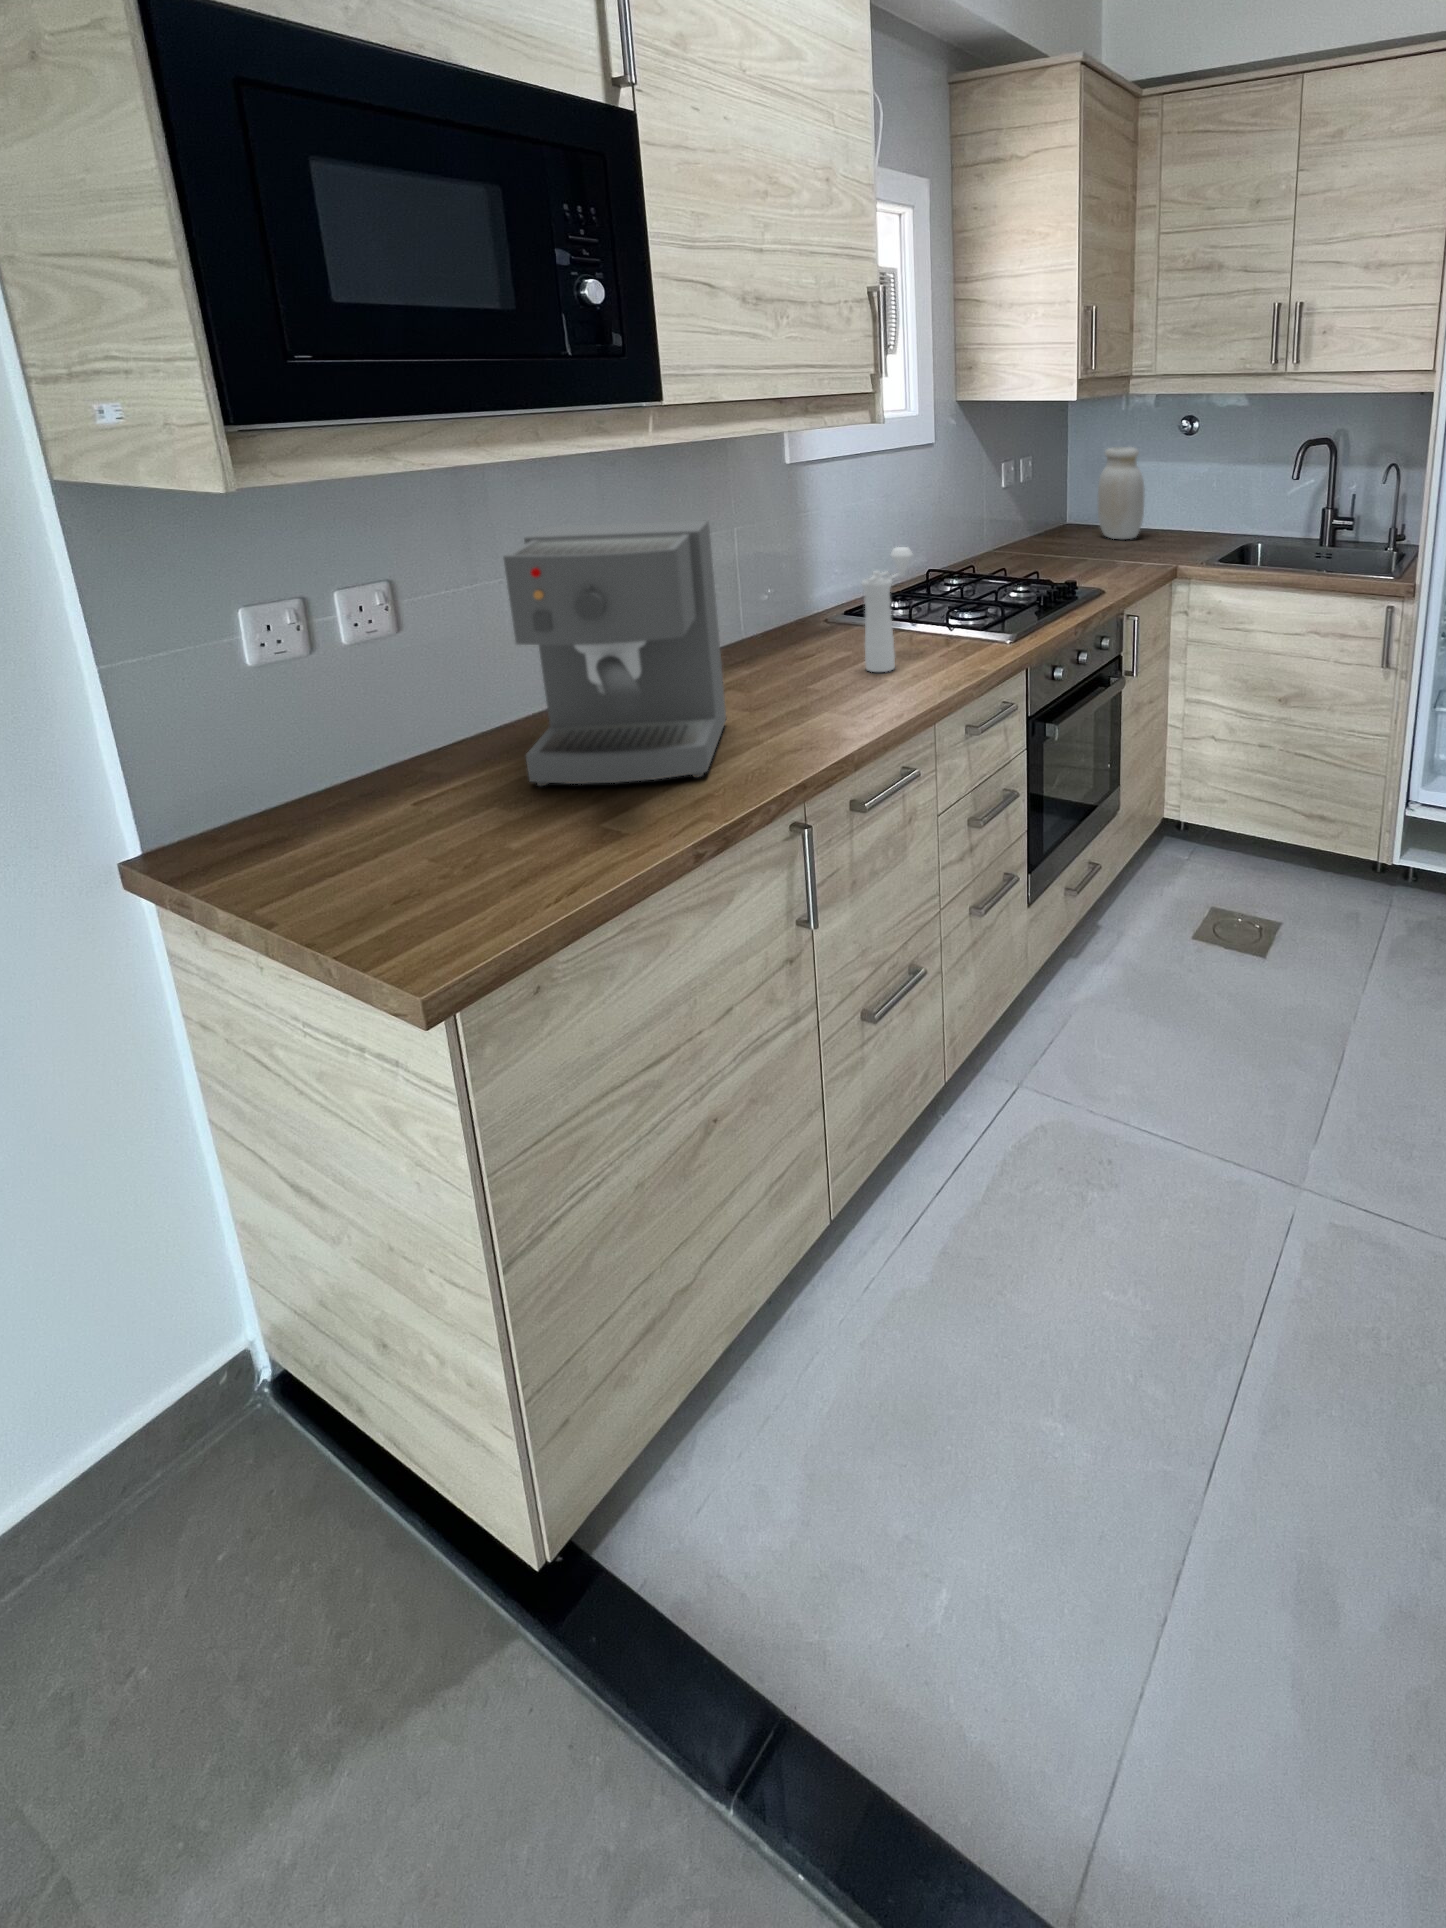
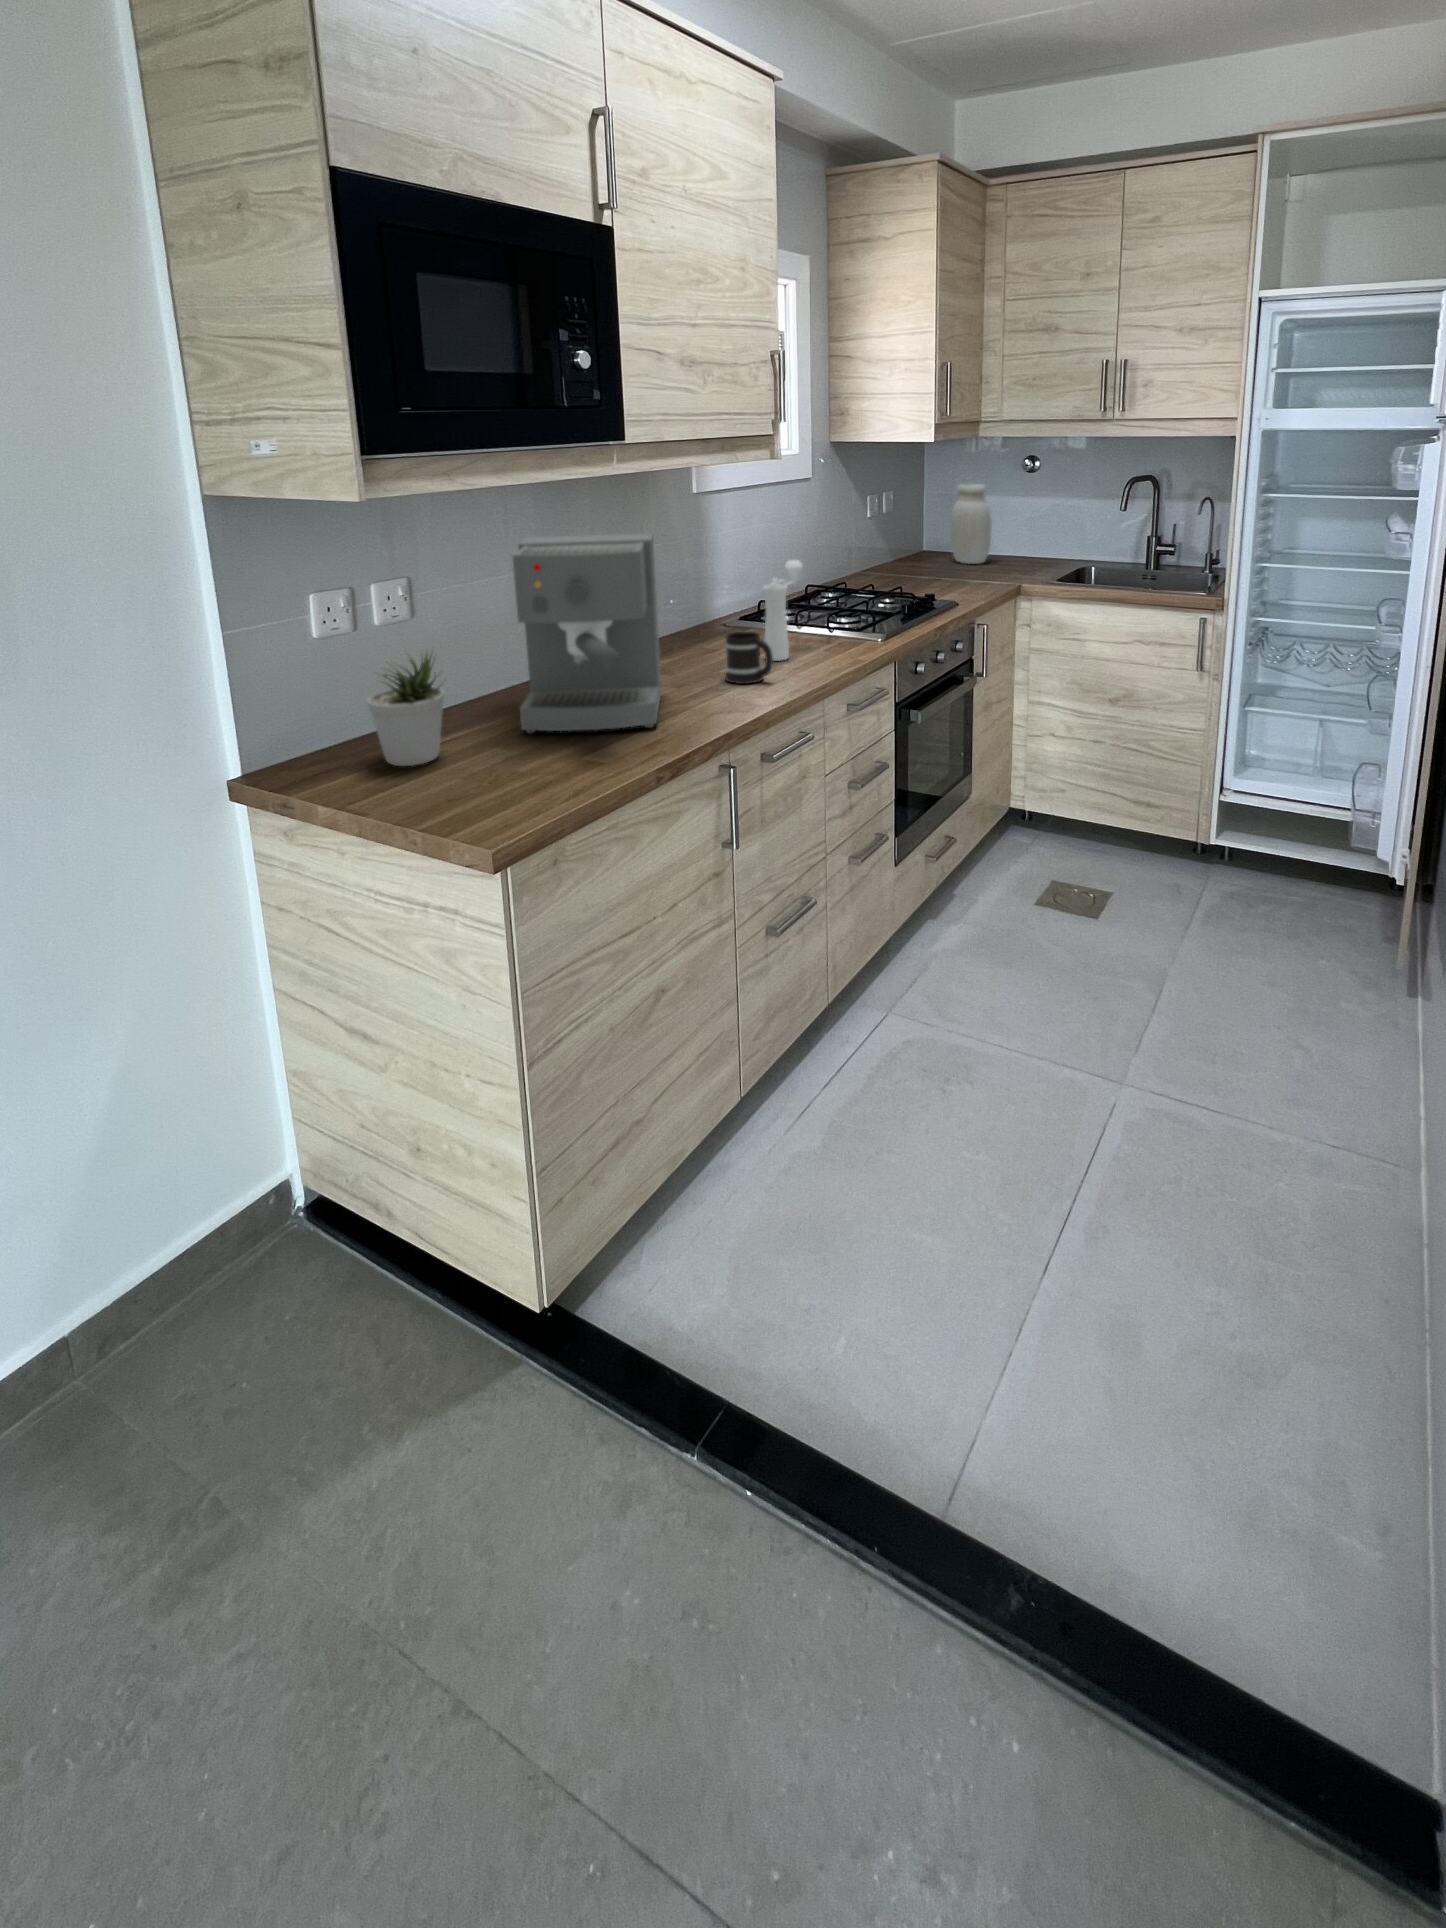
mug: none [809,640,869,707] -> present [725,632,773,684]
potted plant: none [299,680,413,843] -> present [367,654,444,766]

